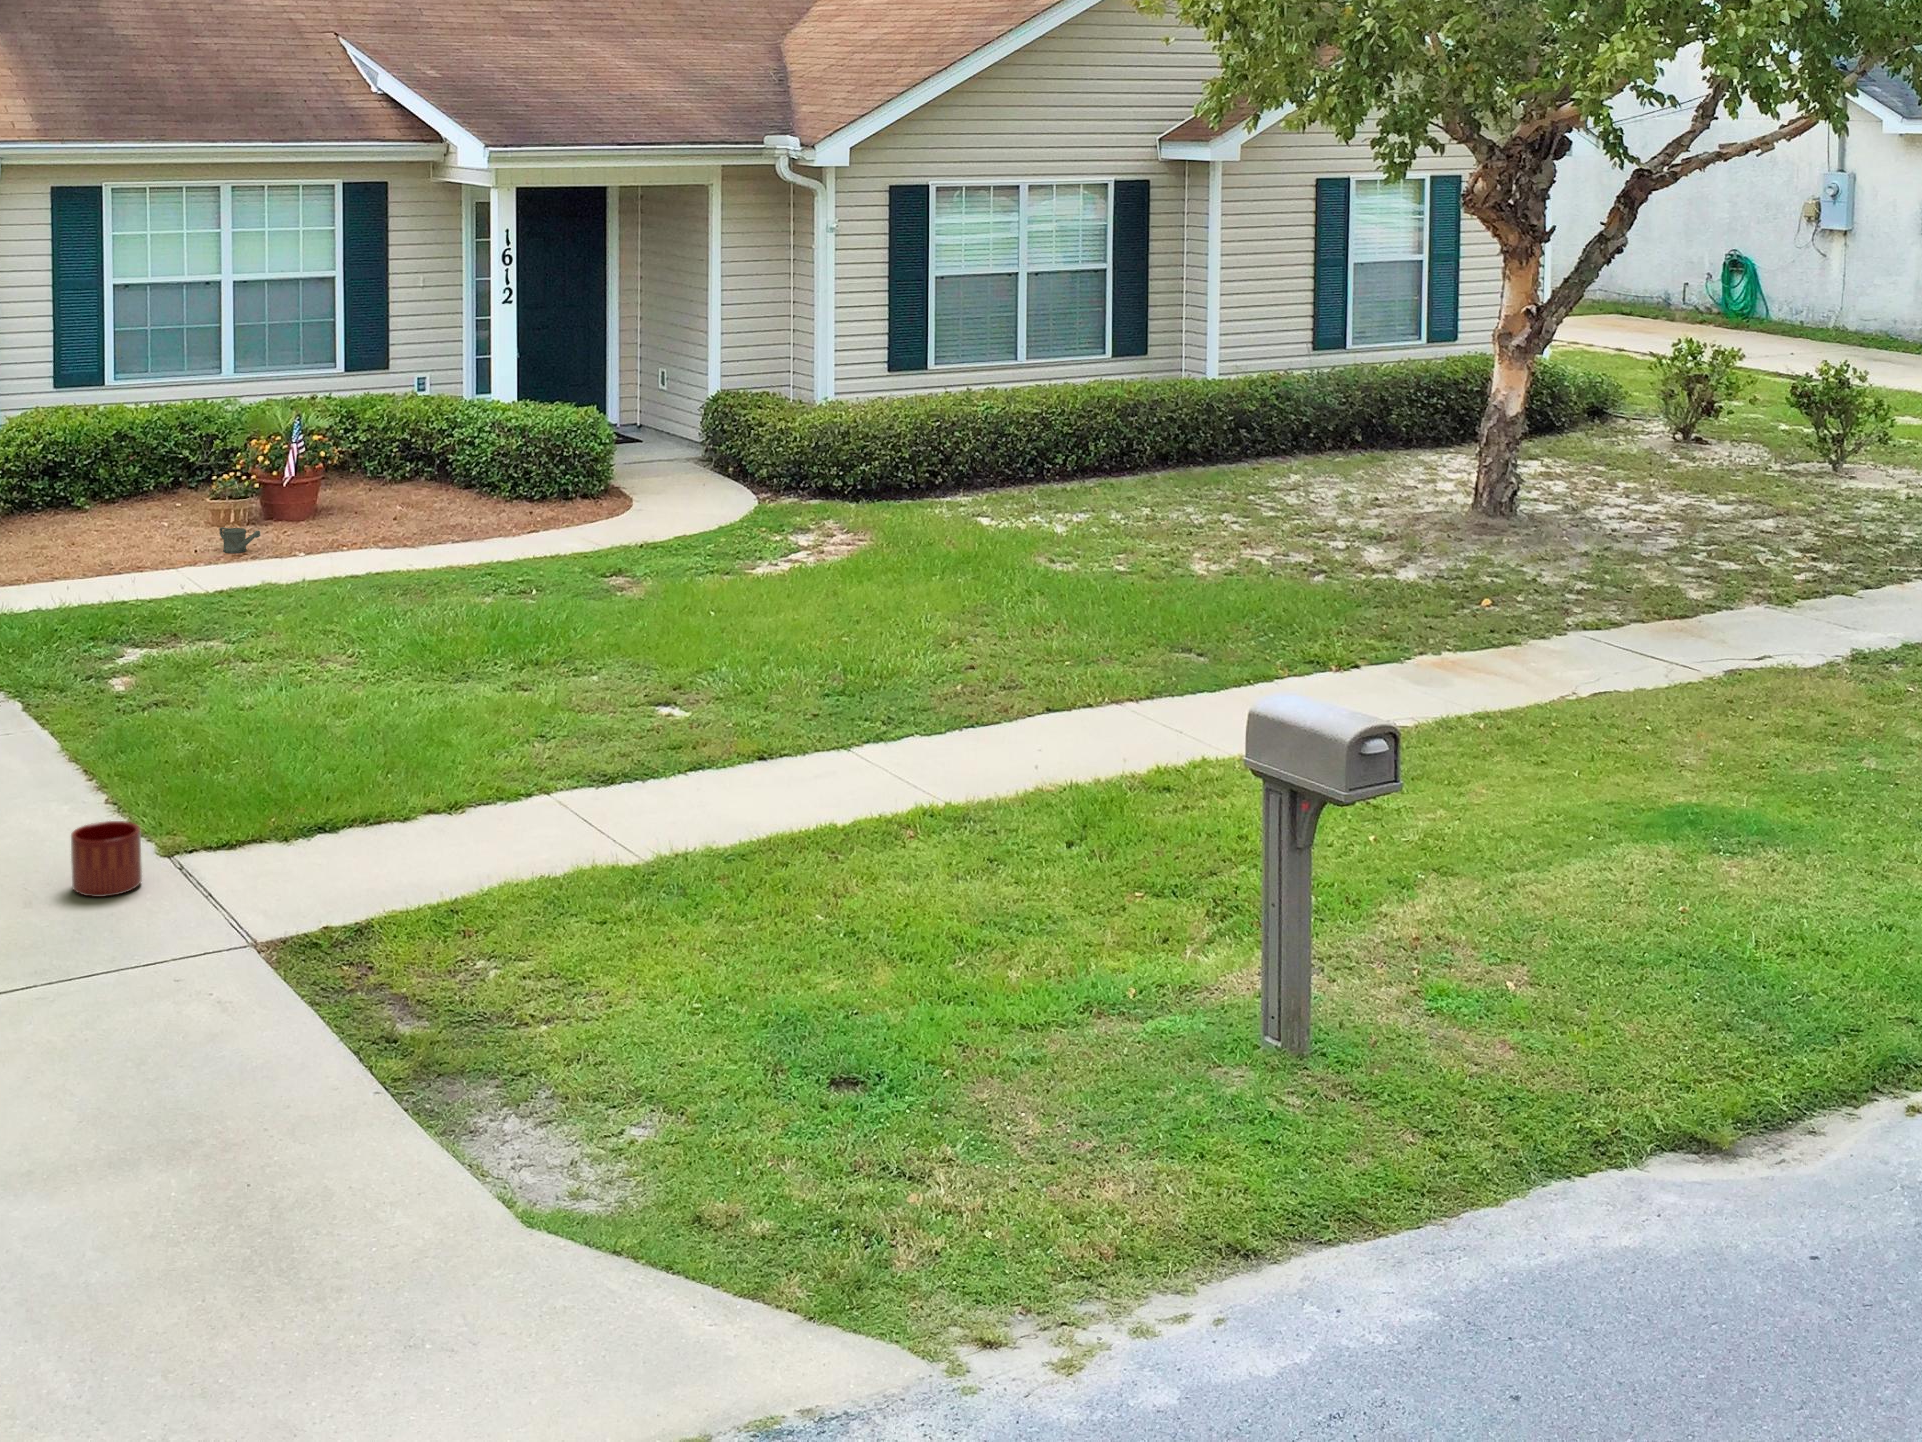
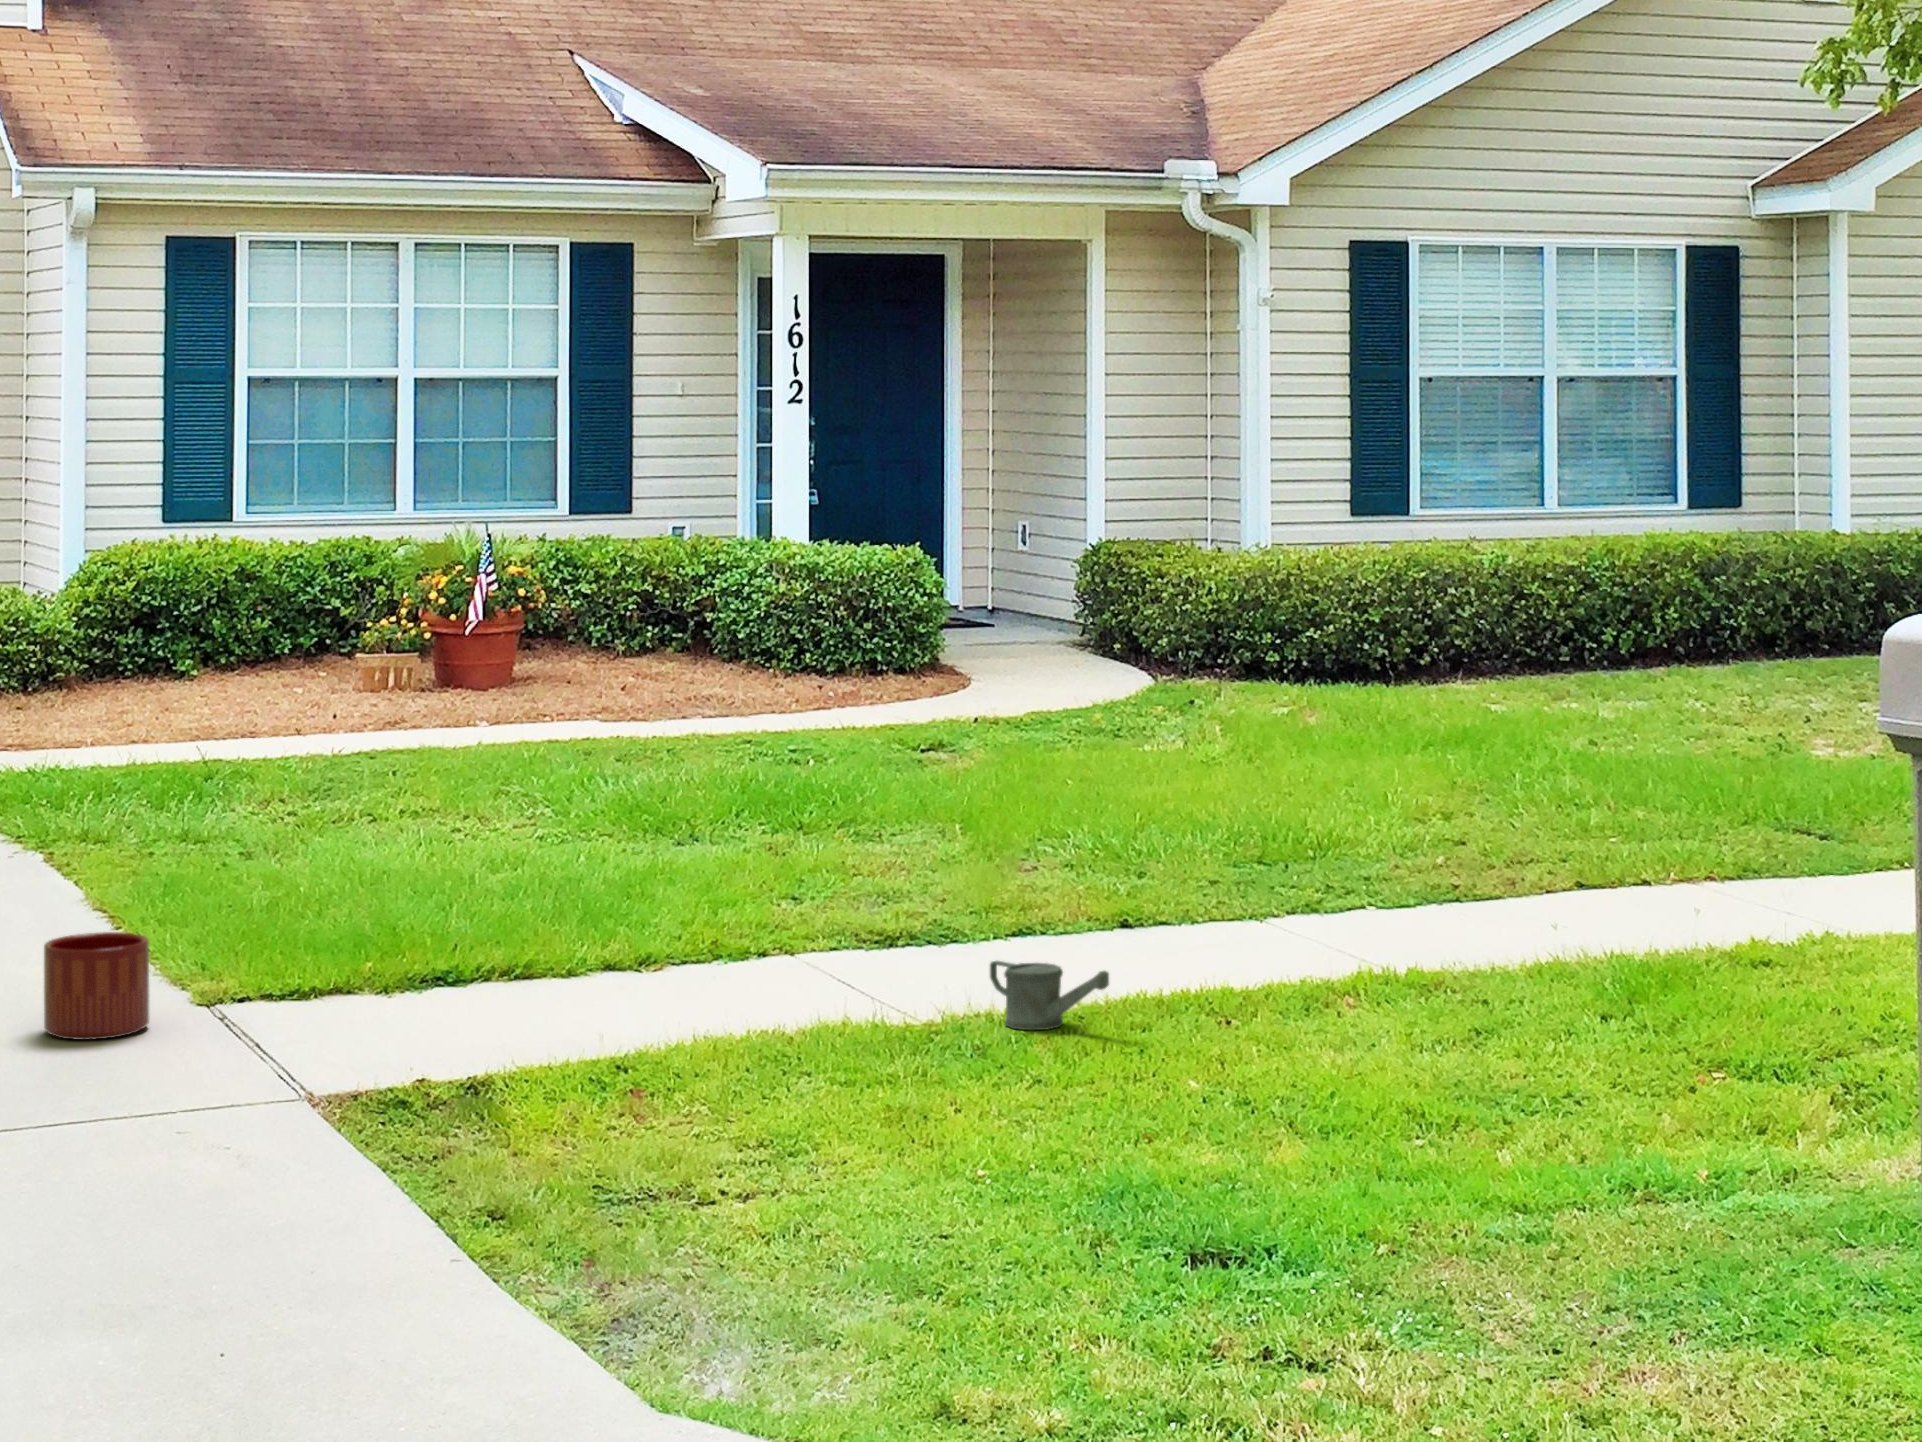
watering can: present [219,527,260,553] -> present [990,961,1109,1030]

